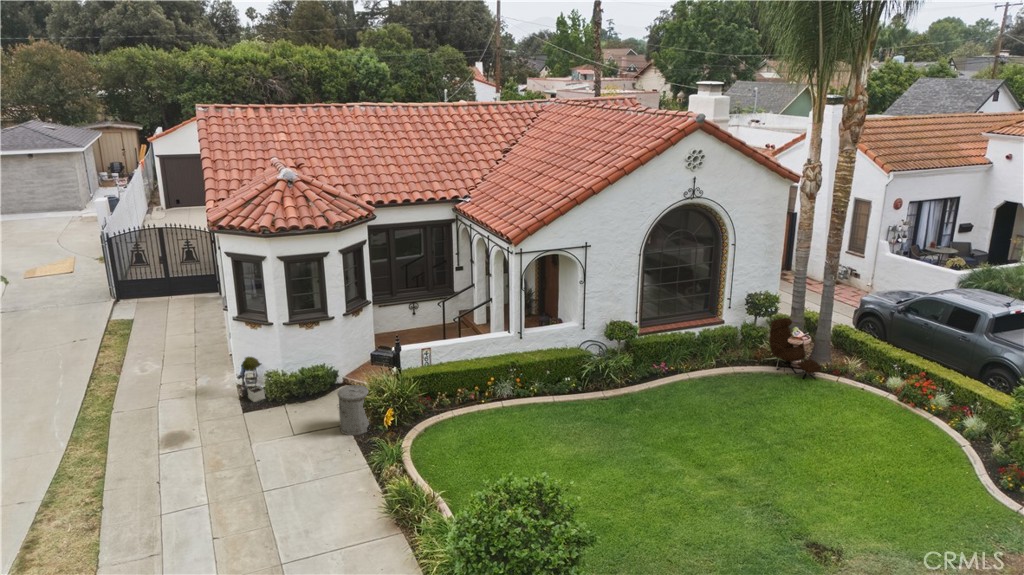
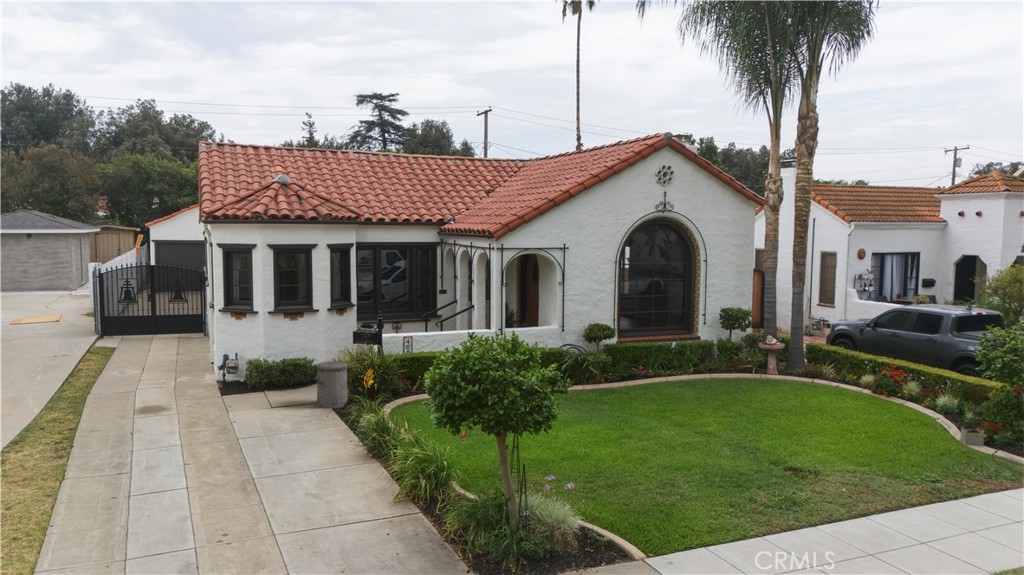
lounge chair: present [769,318,821,378] -> none [746,326,799,379]
potted tree: present [242,357,265,402] -> present [960,385,988,446]

